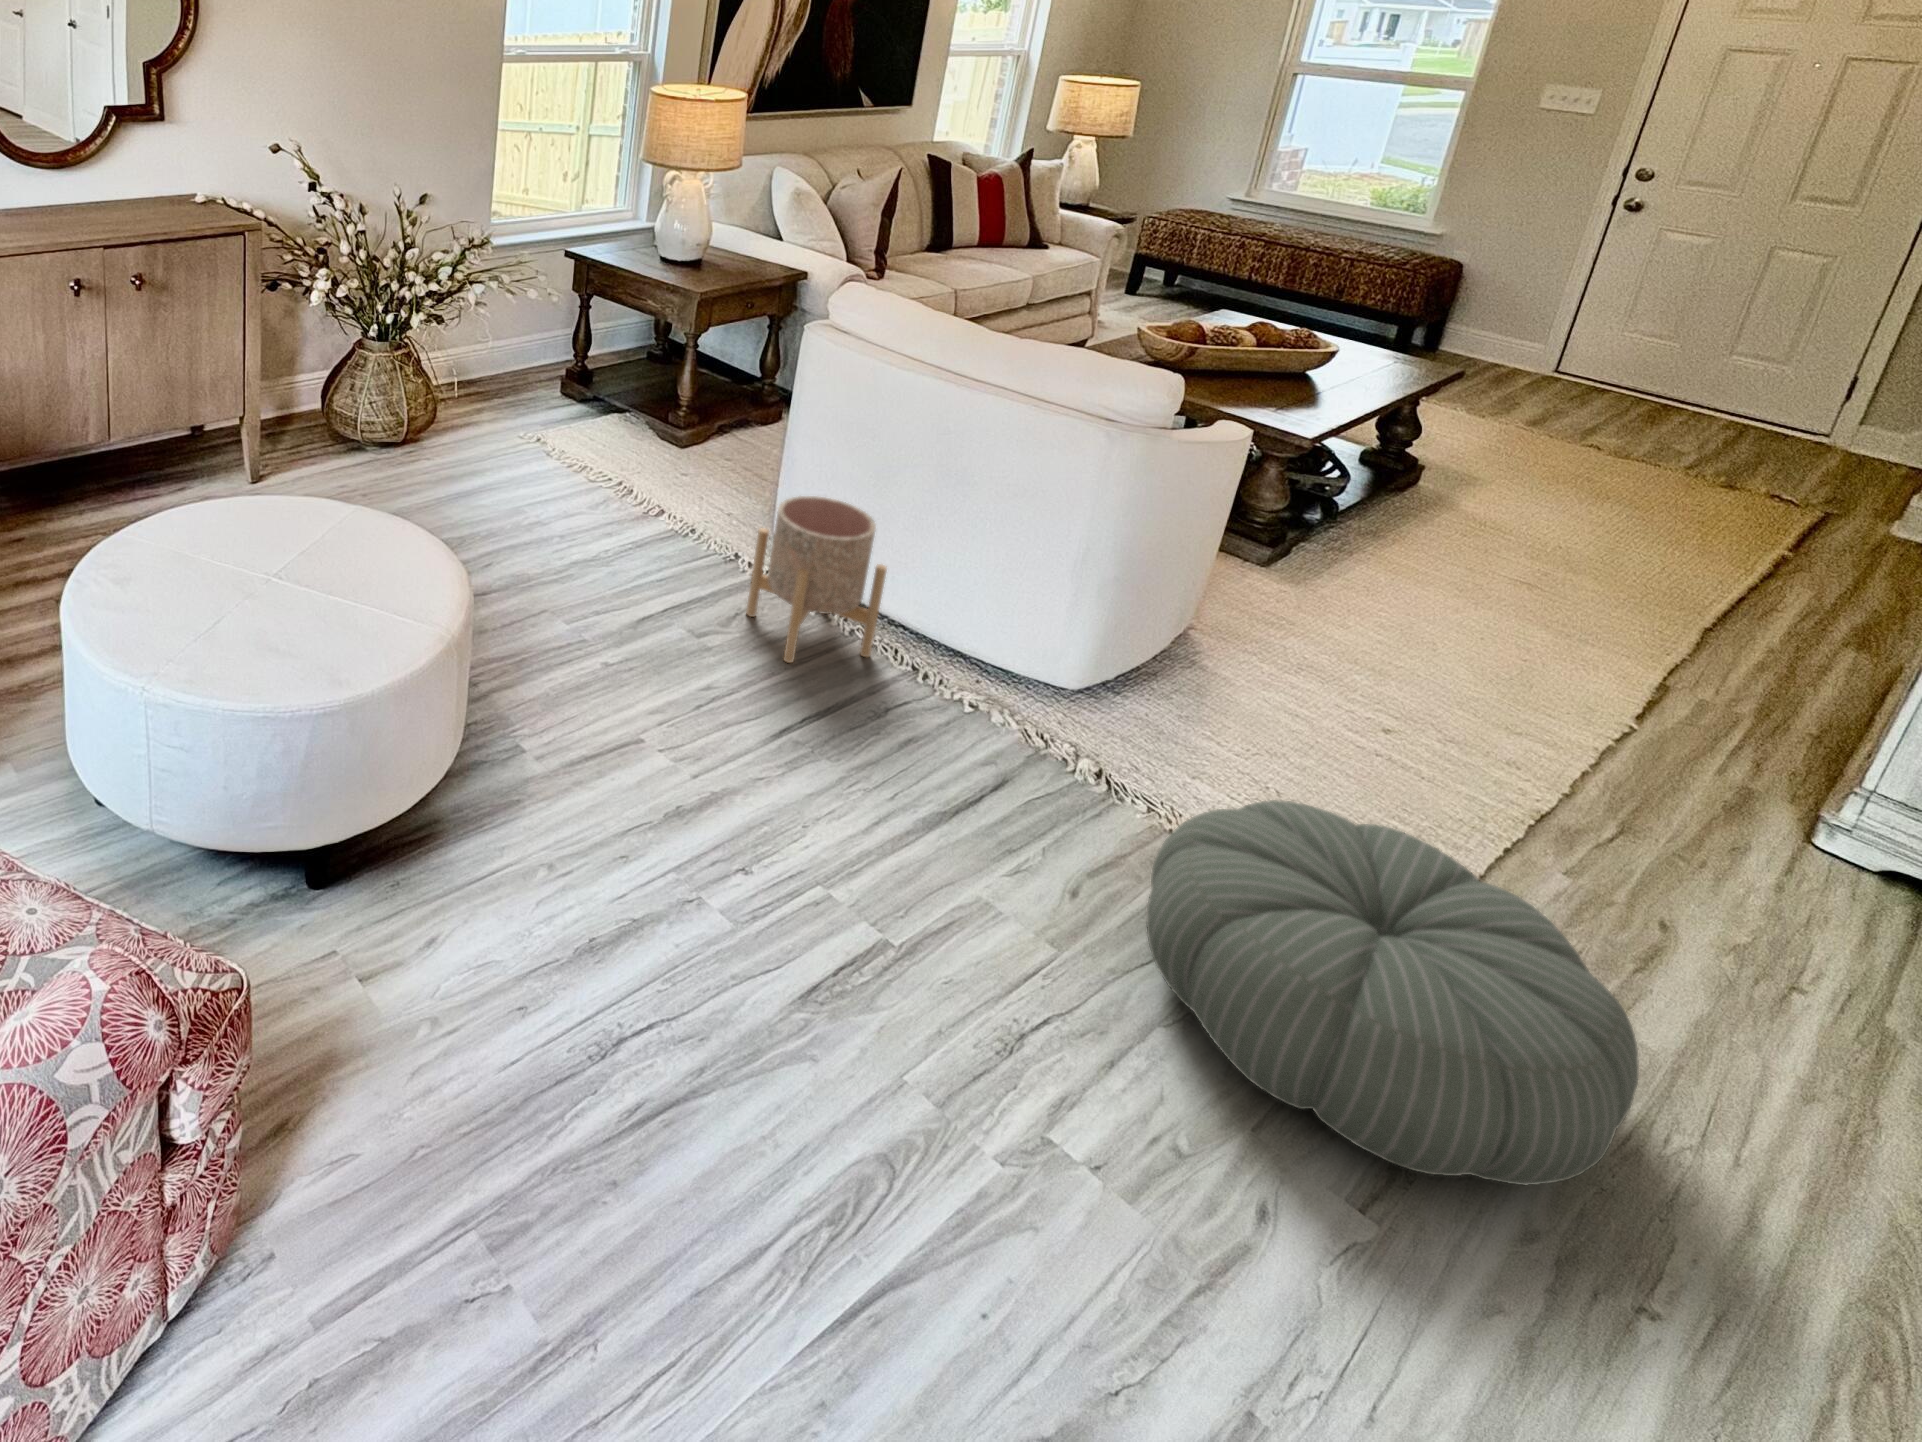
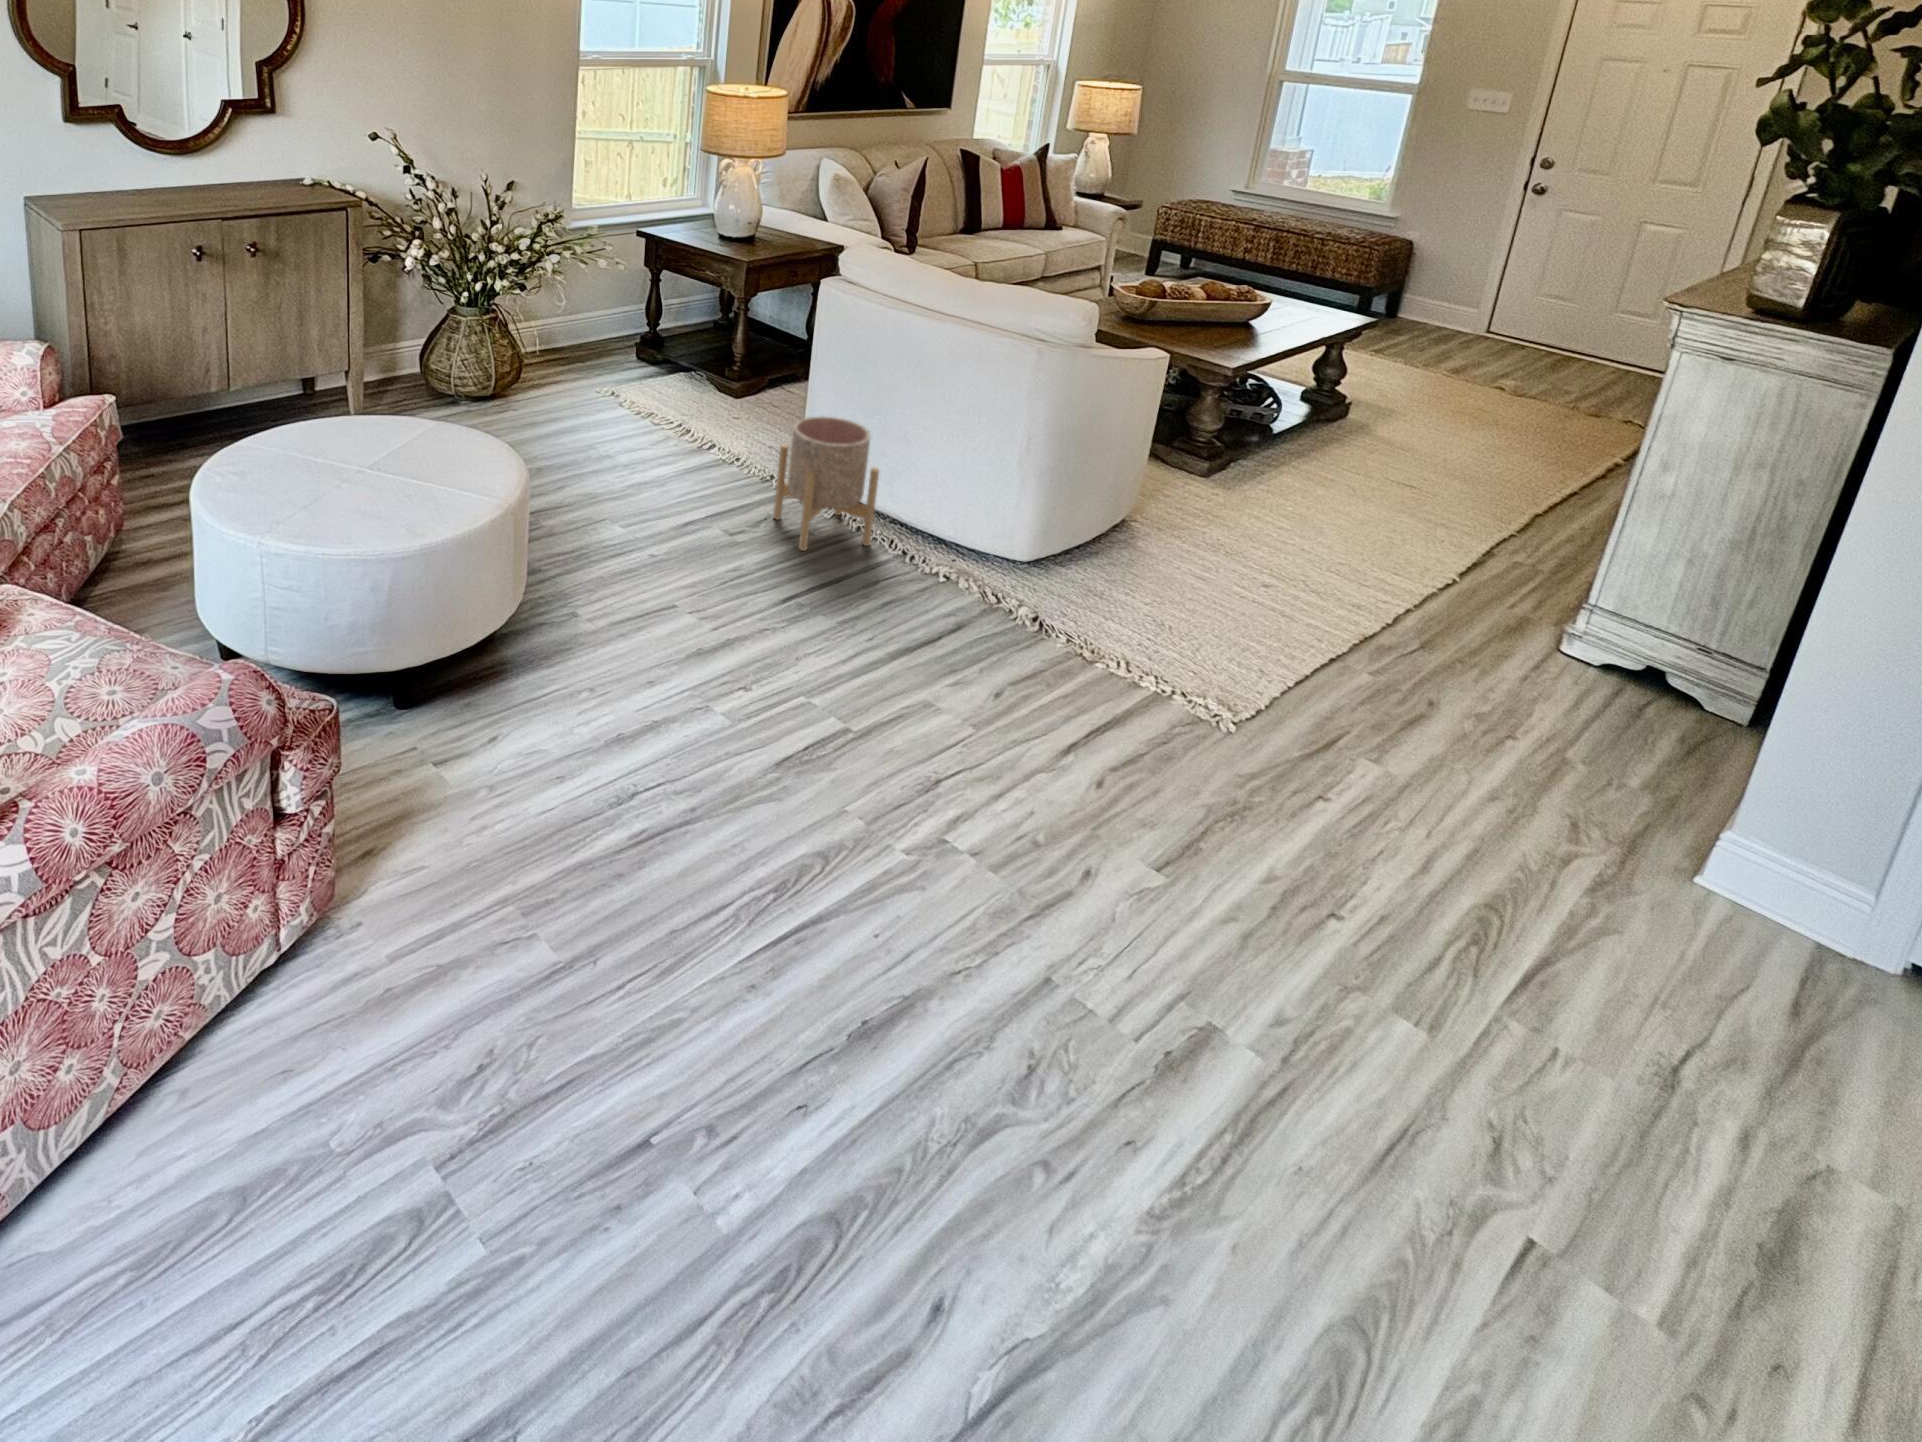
pouf: present [1147,800,1639,1185] -> none [1037,612,1352,847]

